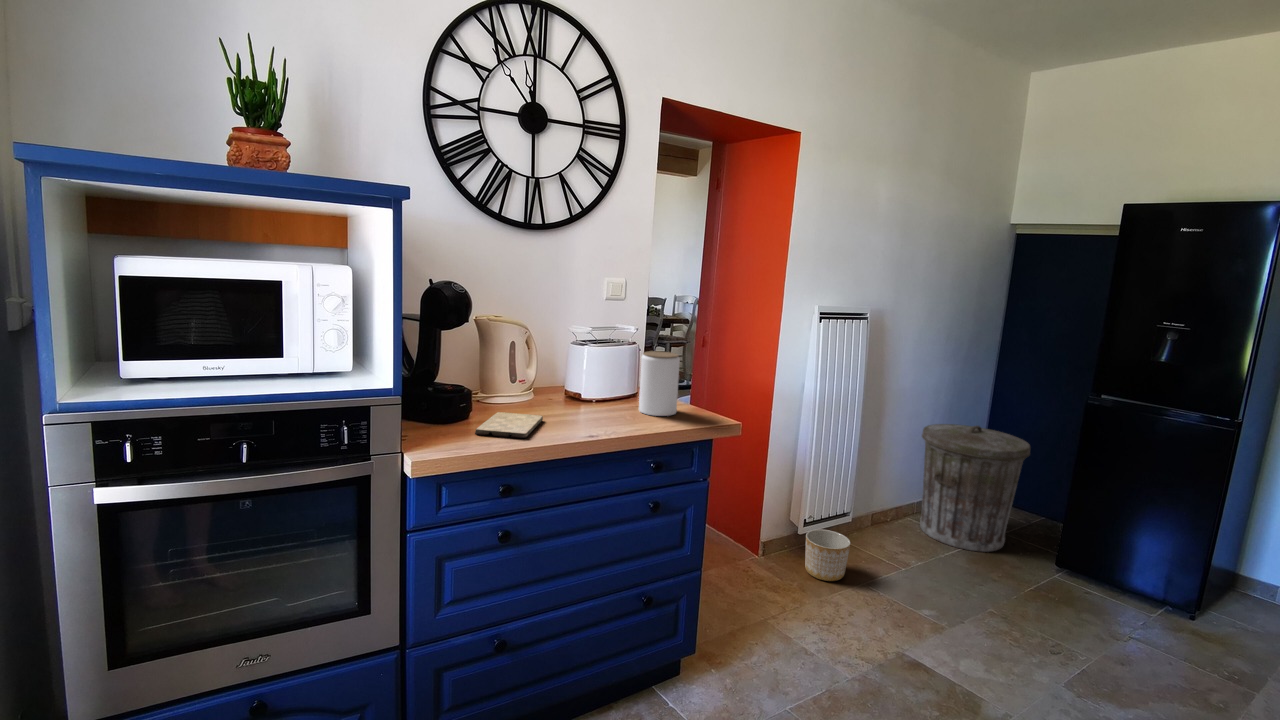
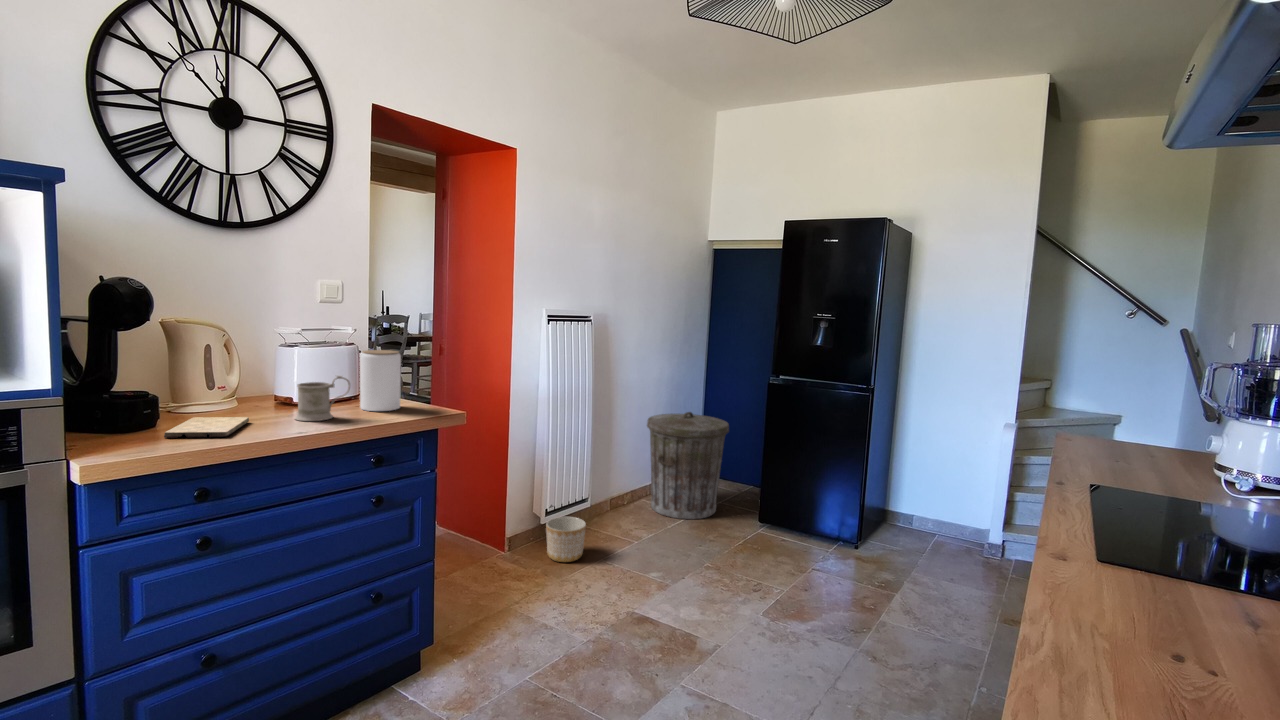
mug: none [581,379,633,424] -> present [295,376,350,421]

